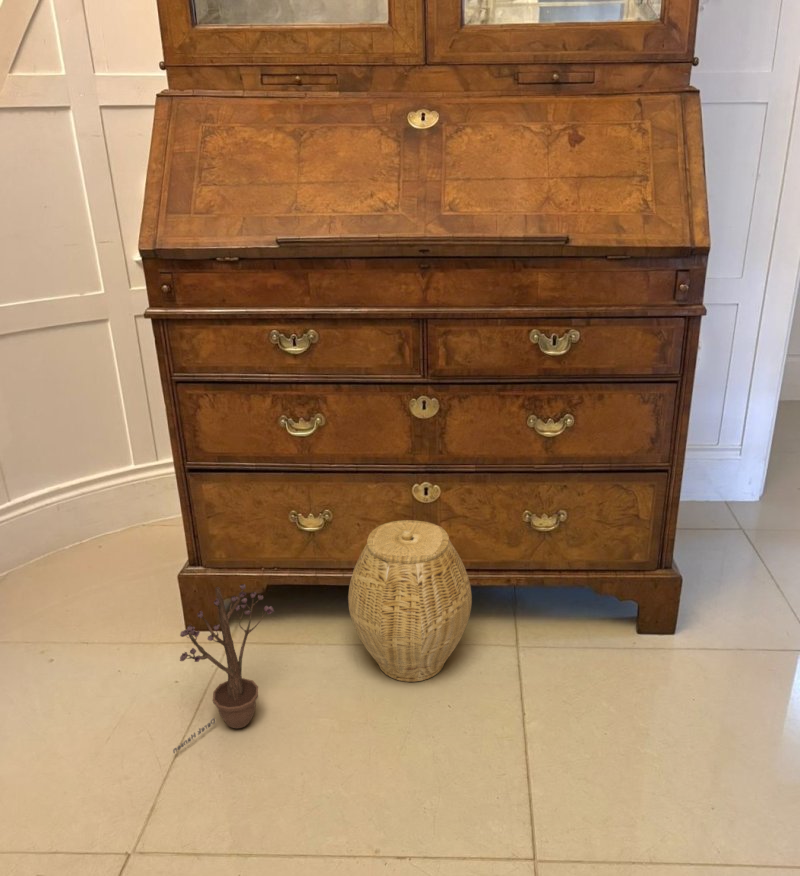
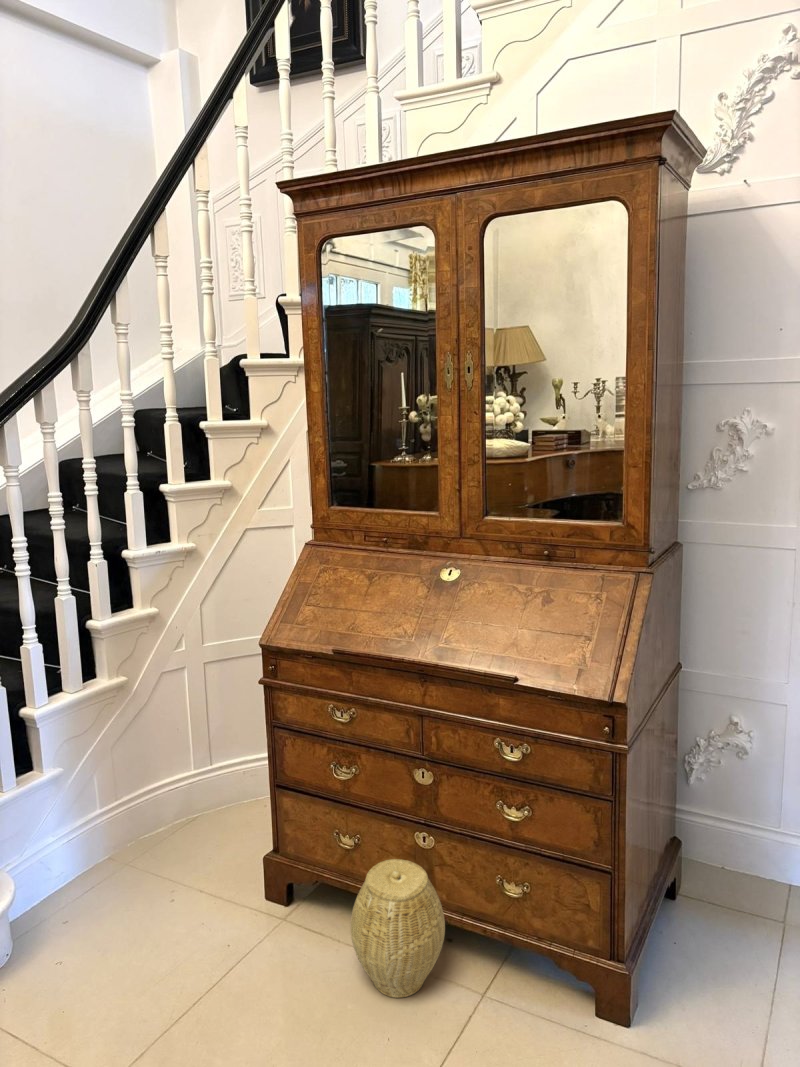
decorative plant: present [173,584,274,753] -> none [204,883,290,998]

